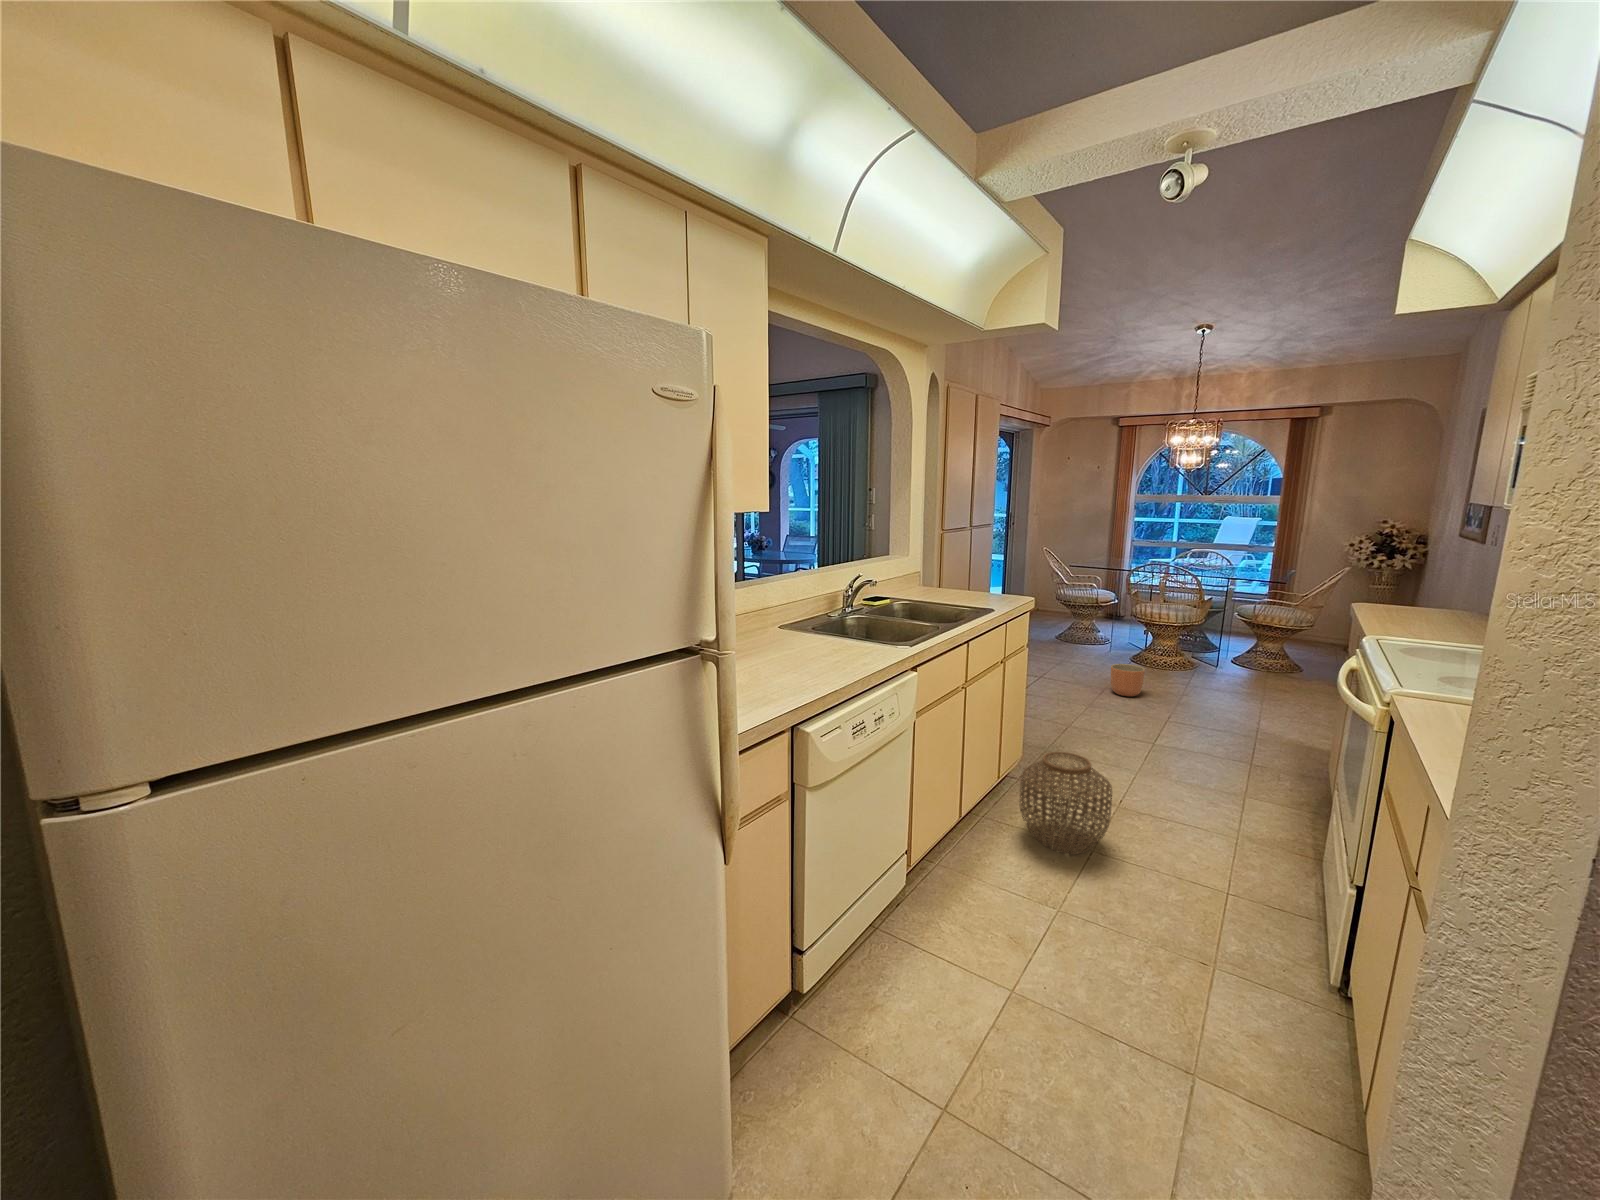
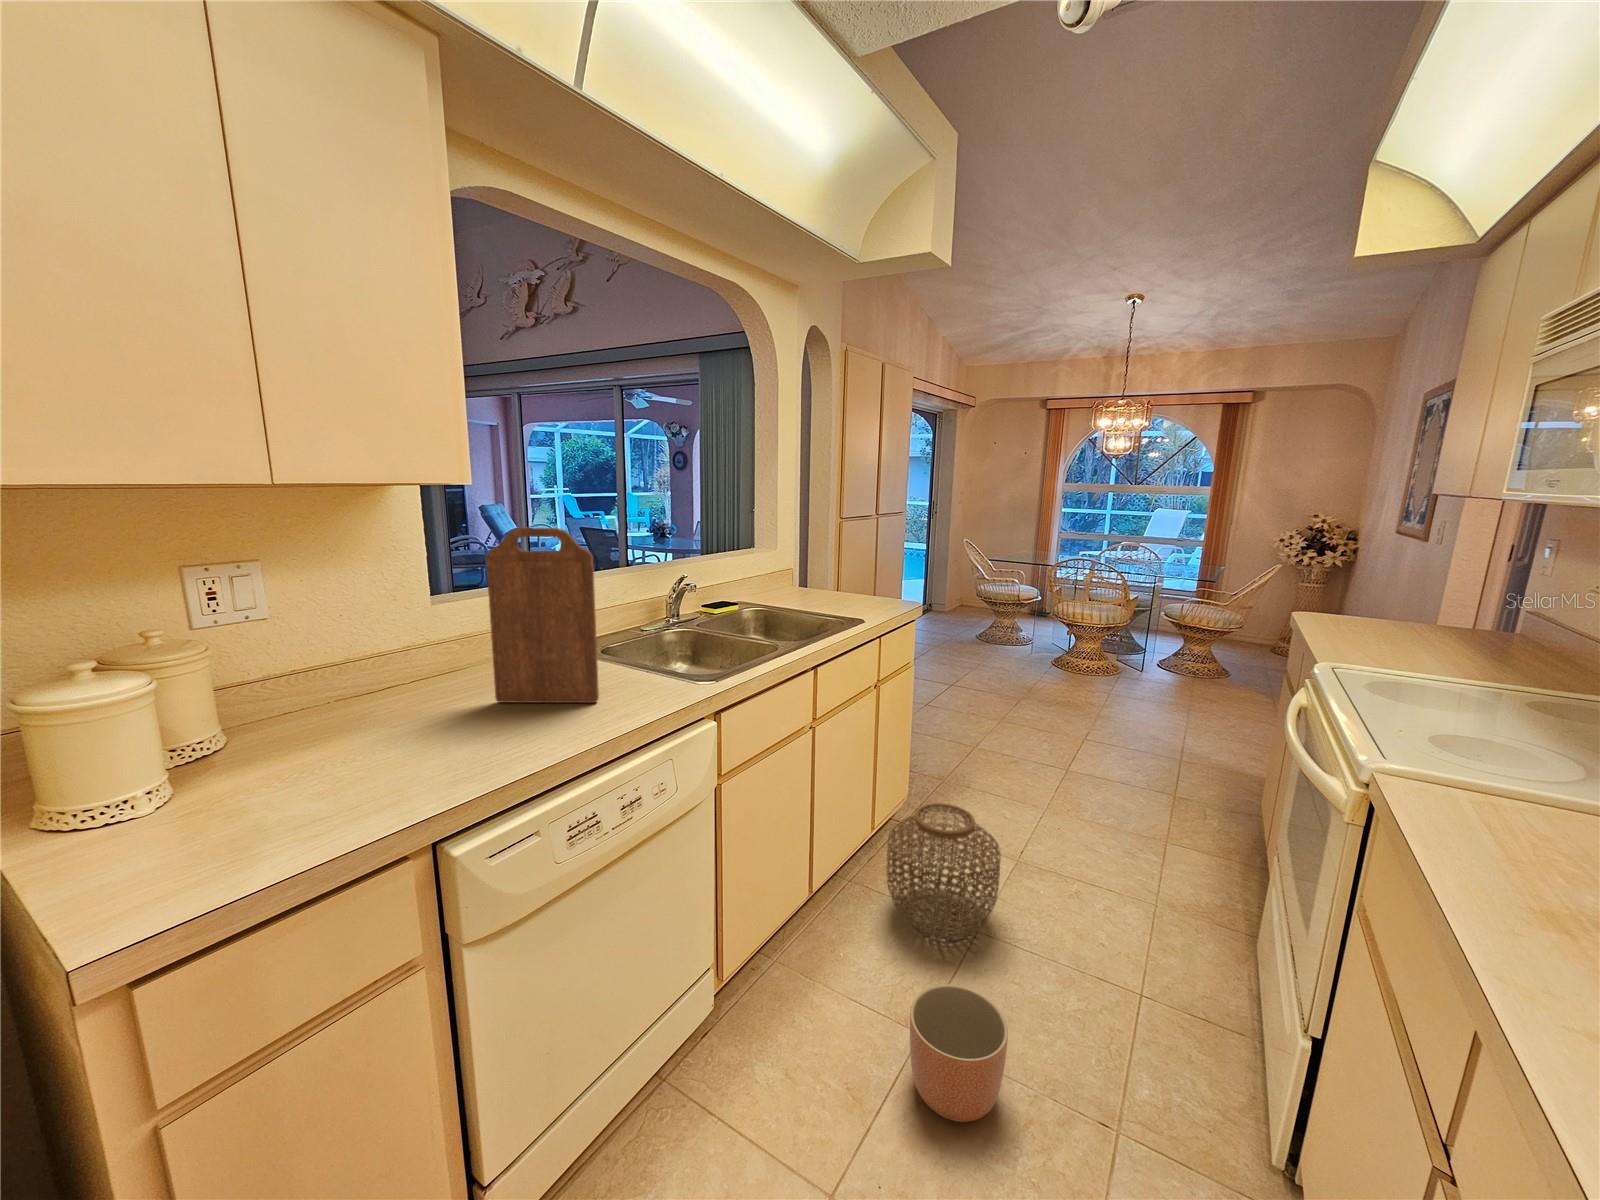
cutting board: none [784,545,852,660] -> present [486,527,599,703]
planter: present [1111,664,1145,696] -> present [910,985,1008,1122]

